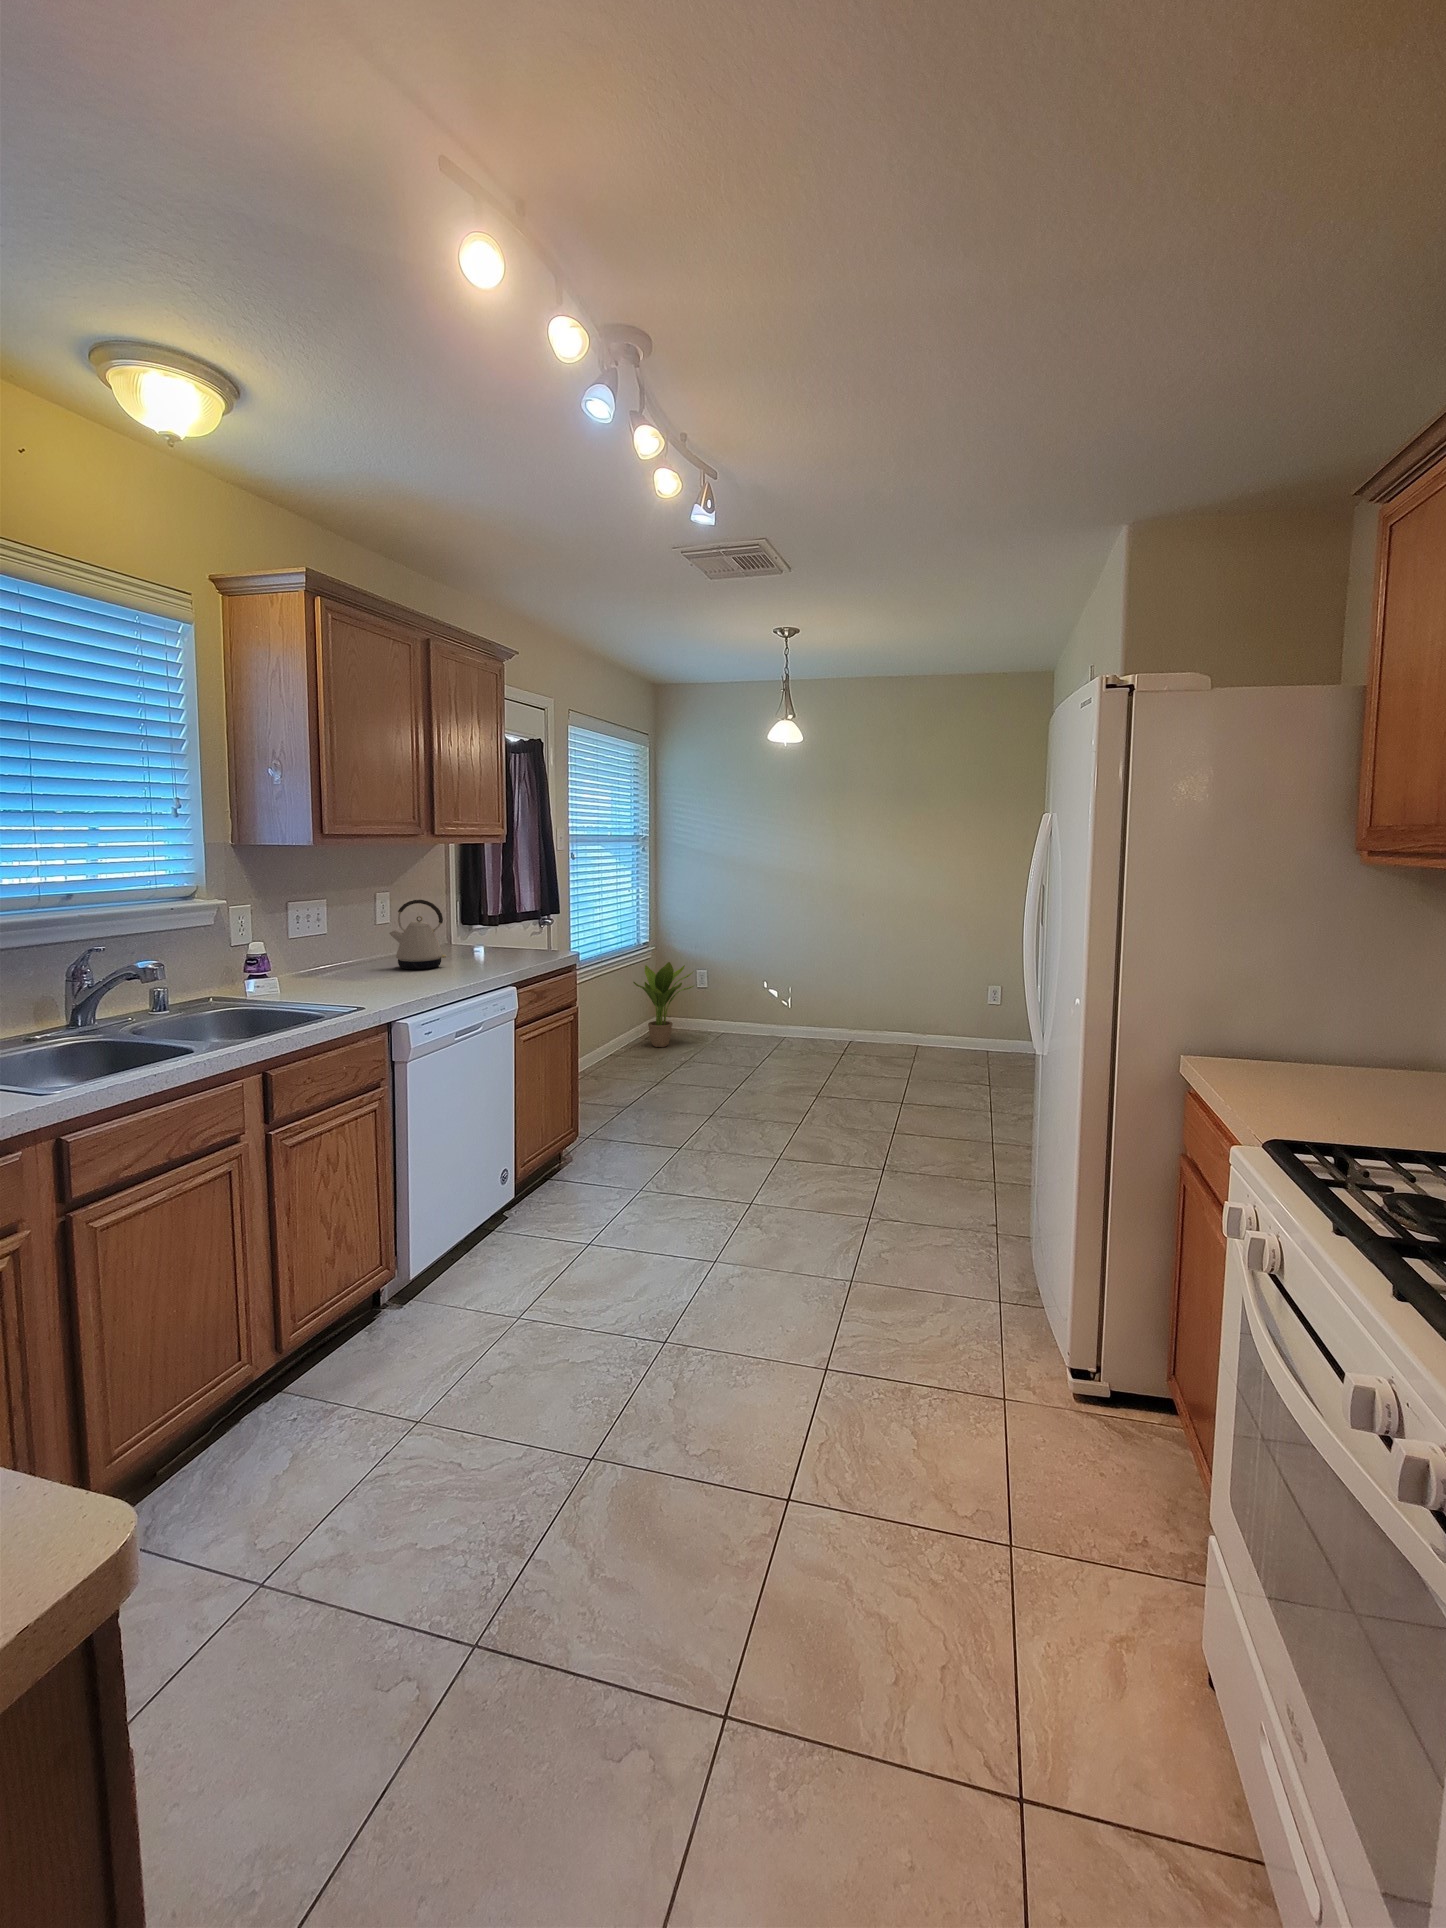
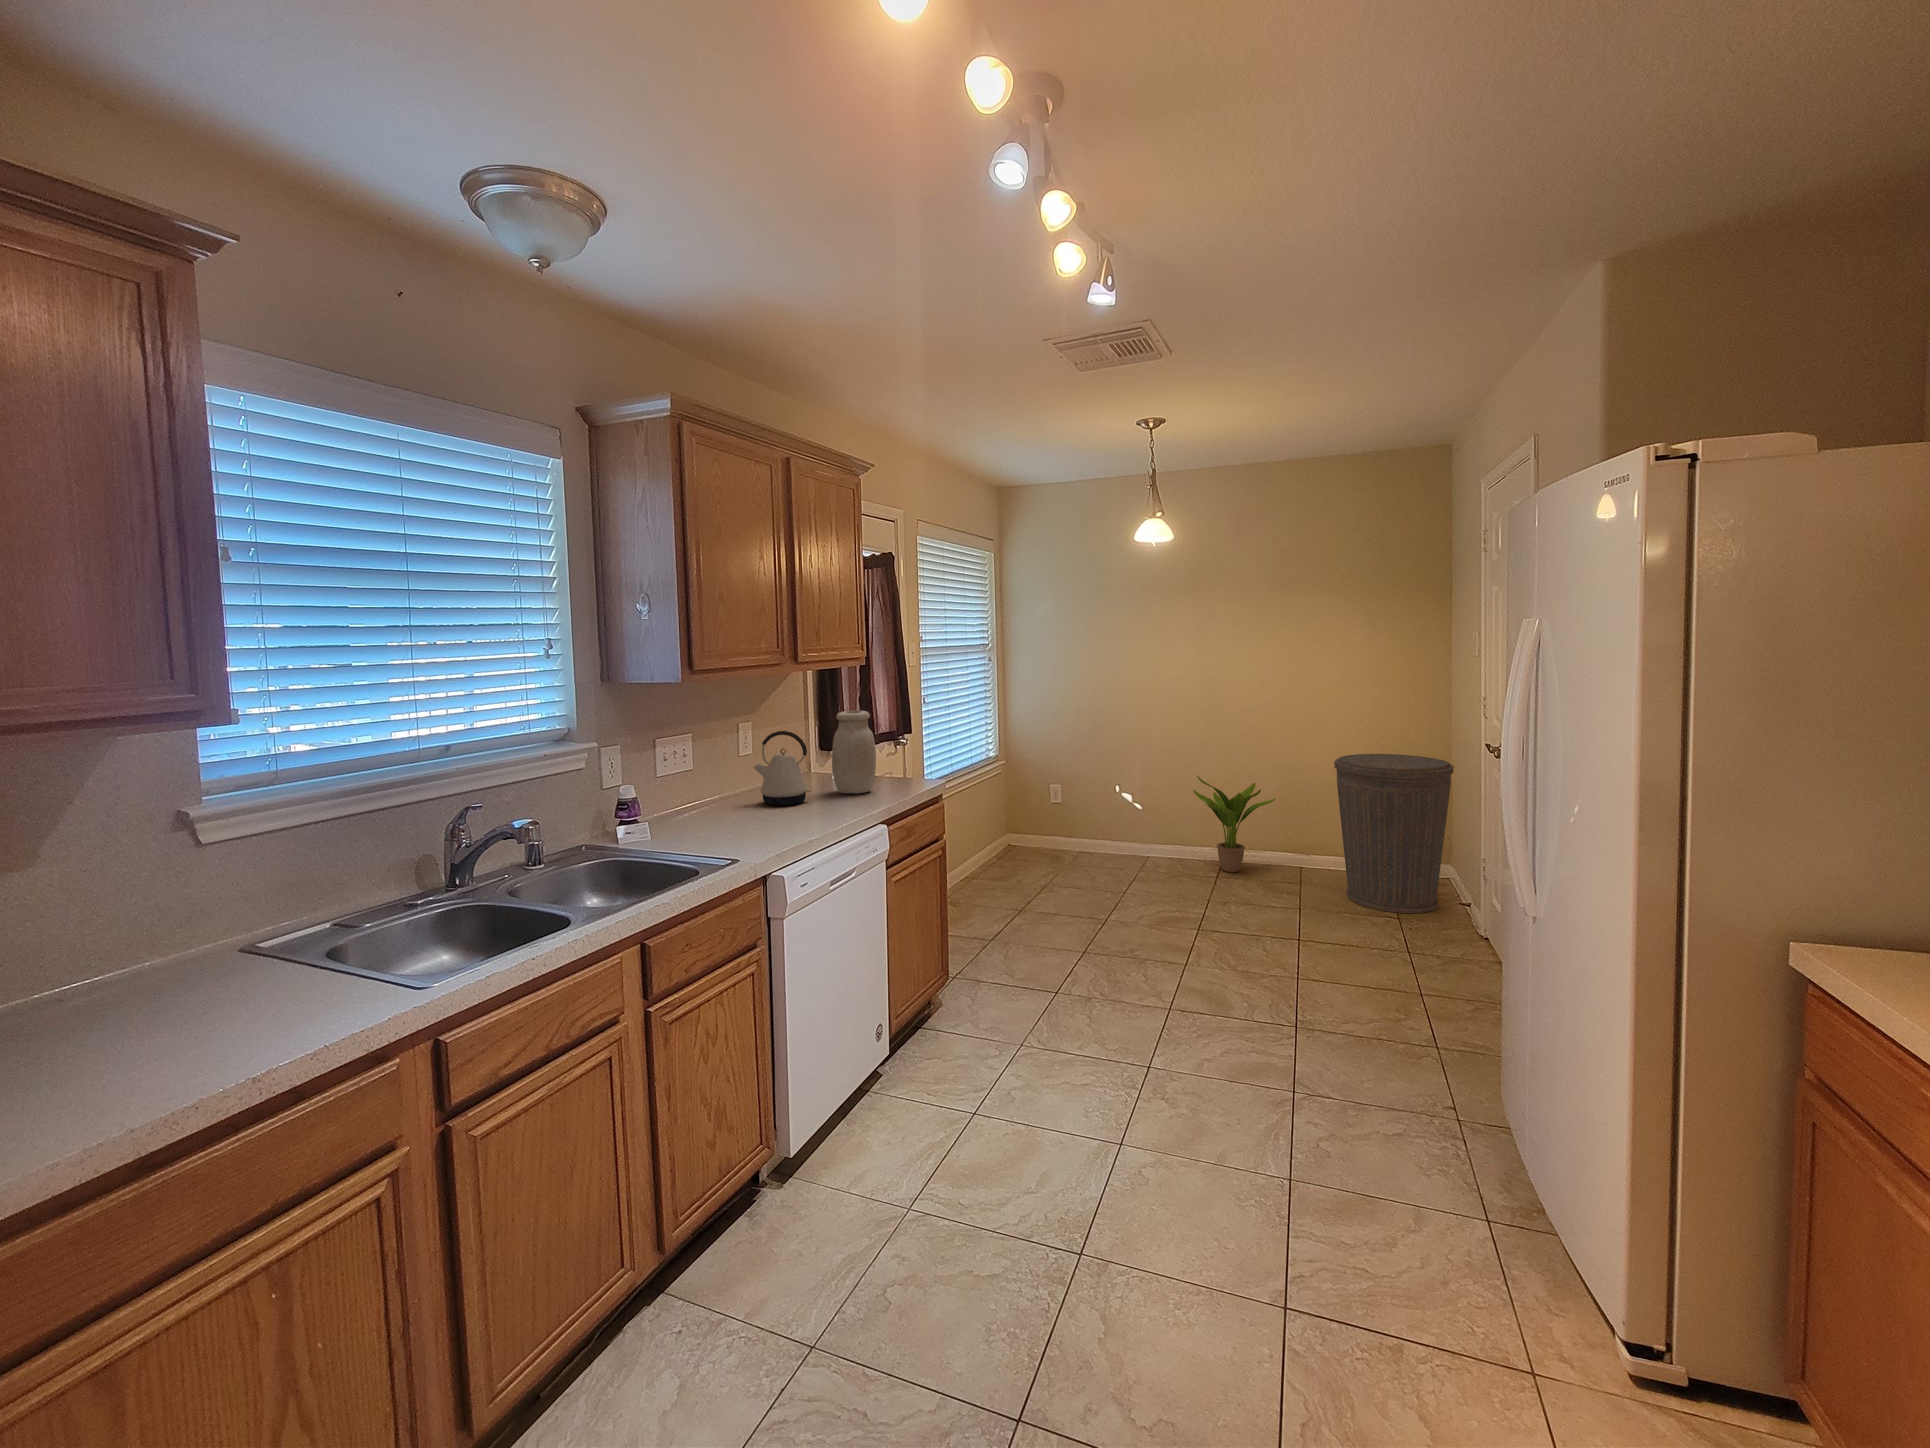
jar: none [469,884,512,961] -> present [832,710,876,794]
trash can: none [945,943,1041,1081] -> present [1334,754,1454,913]
potted plant: present [633,962,693,1047] -> present [1193,775,1276,872]

